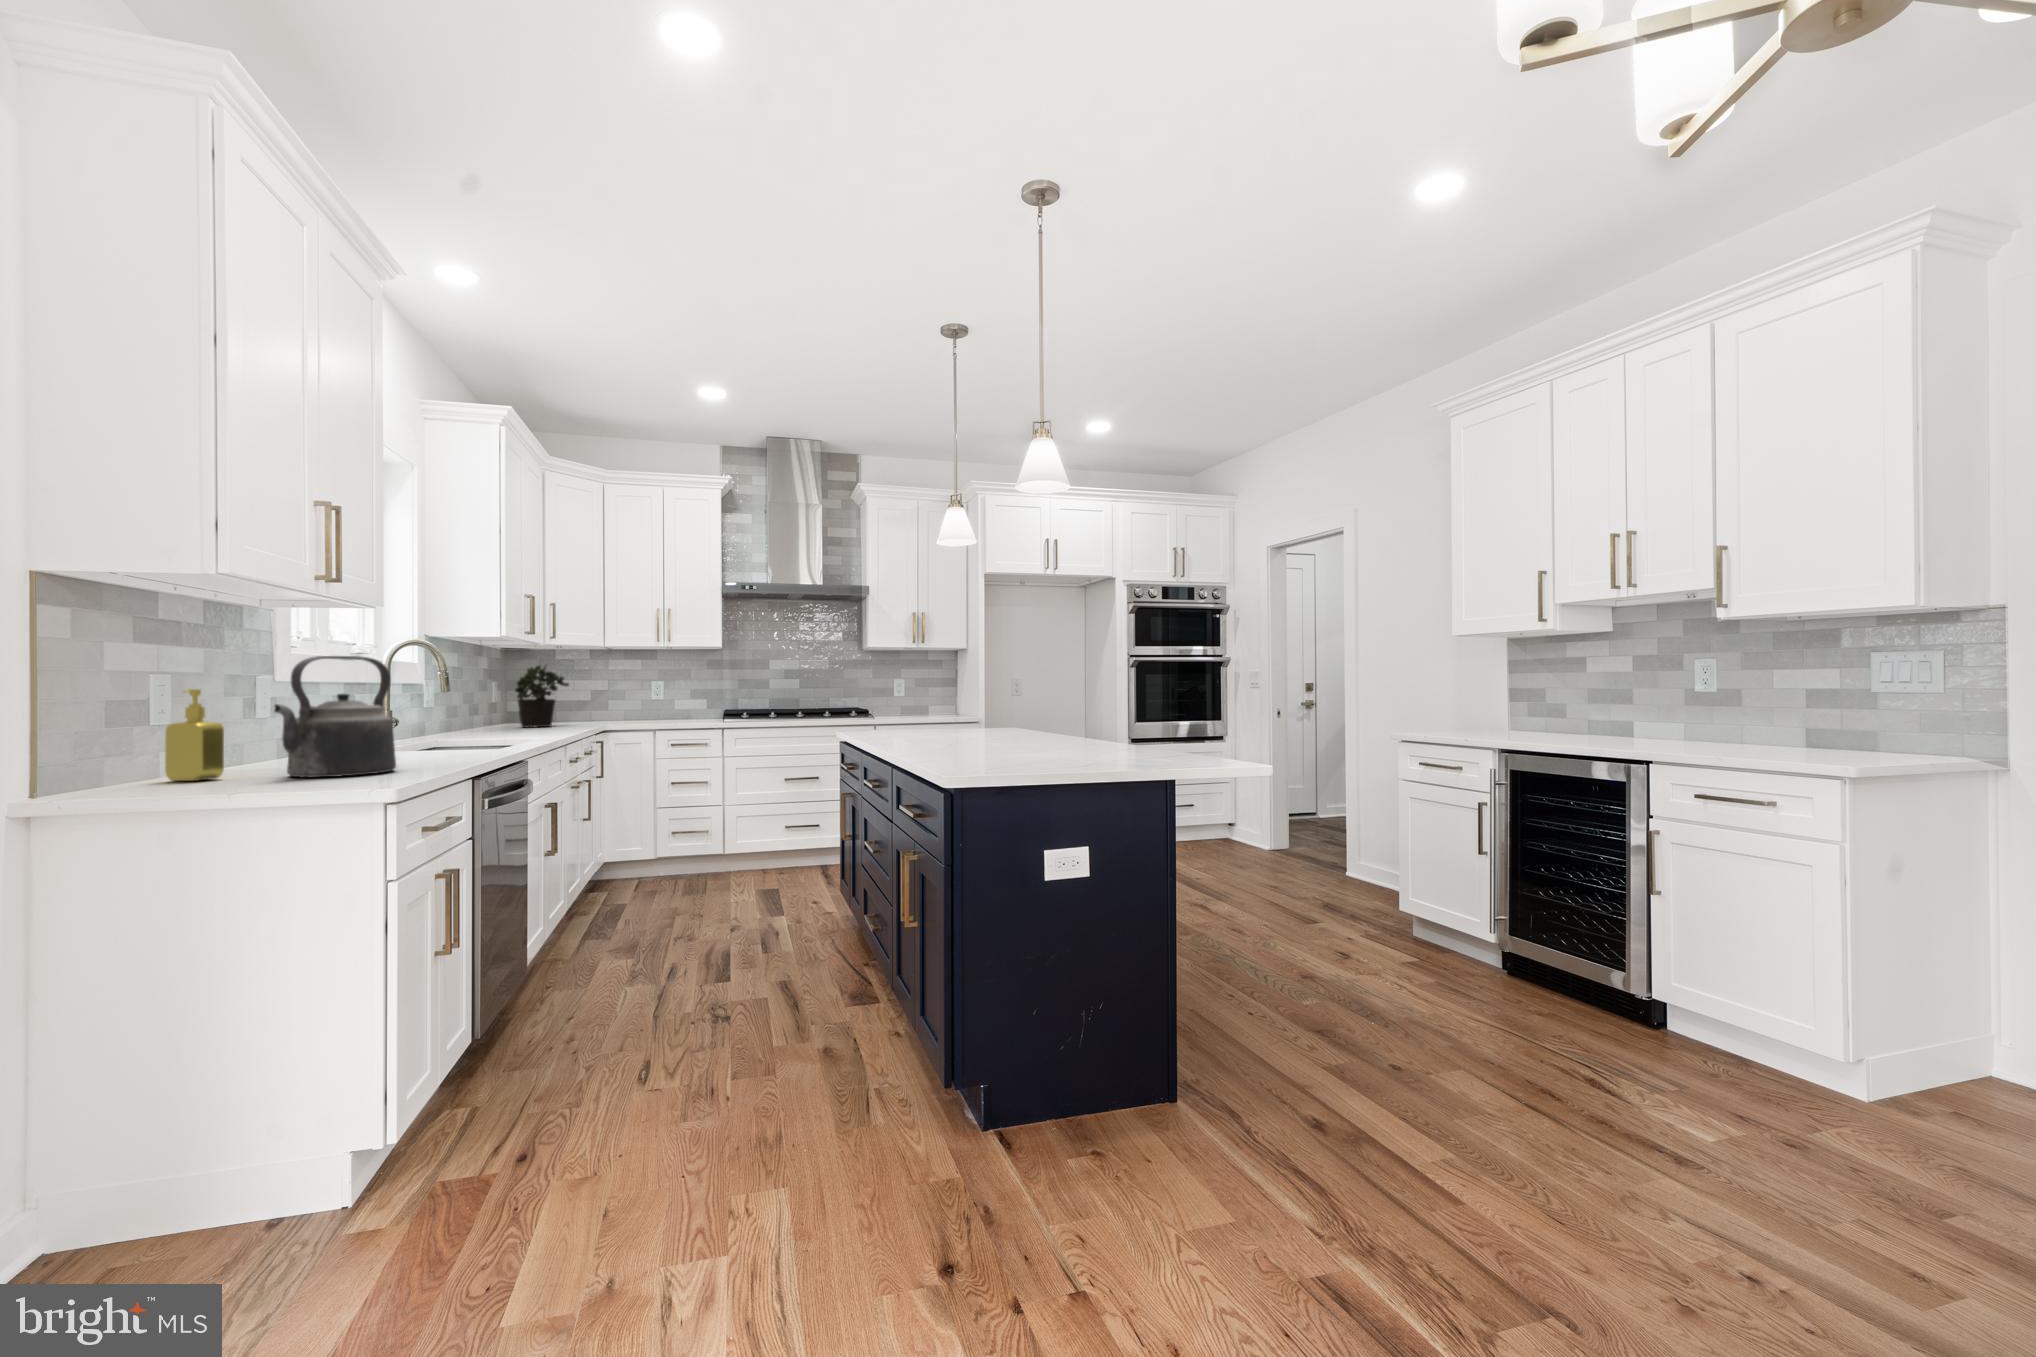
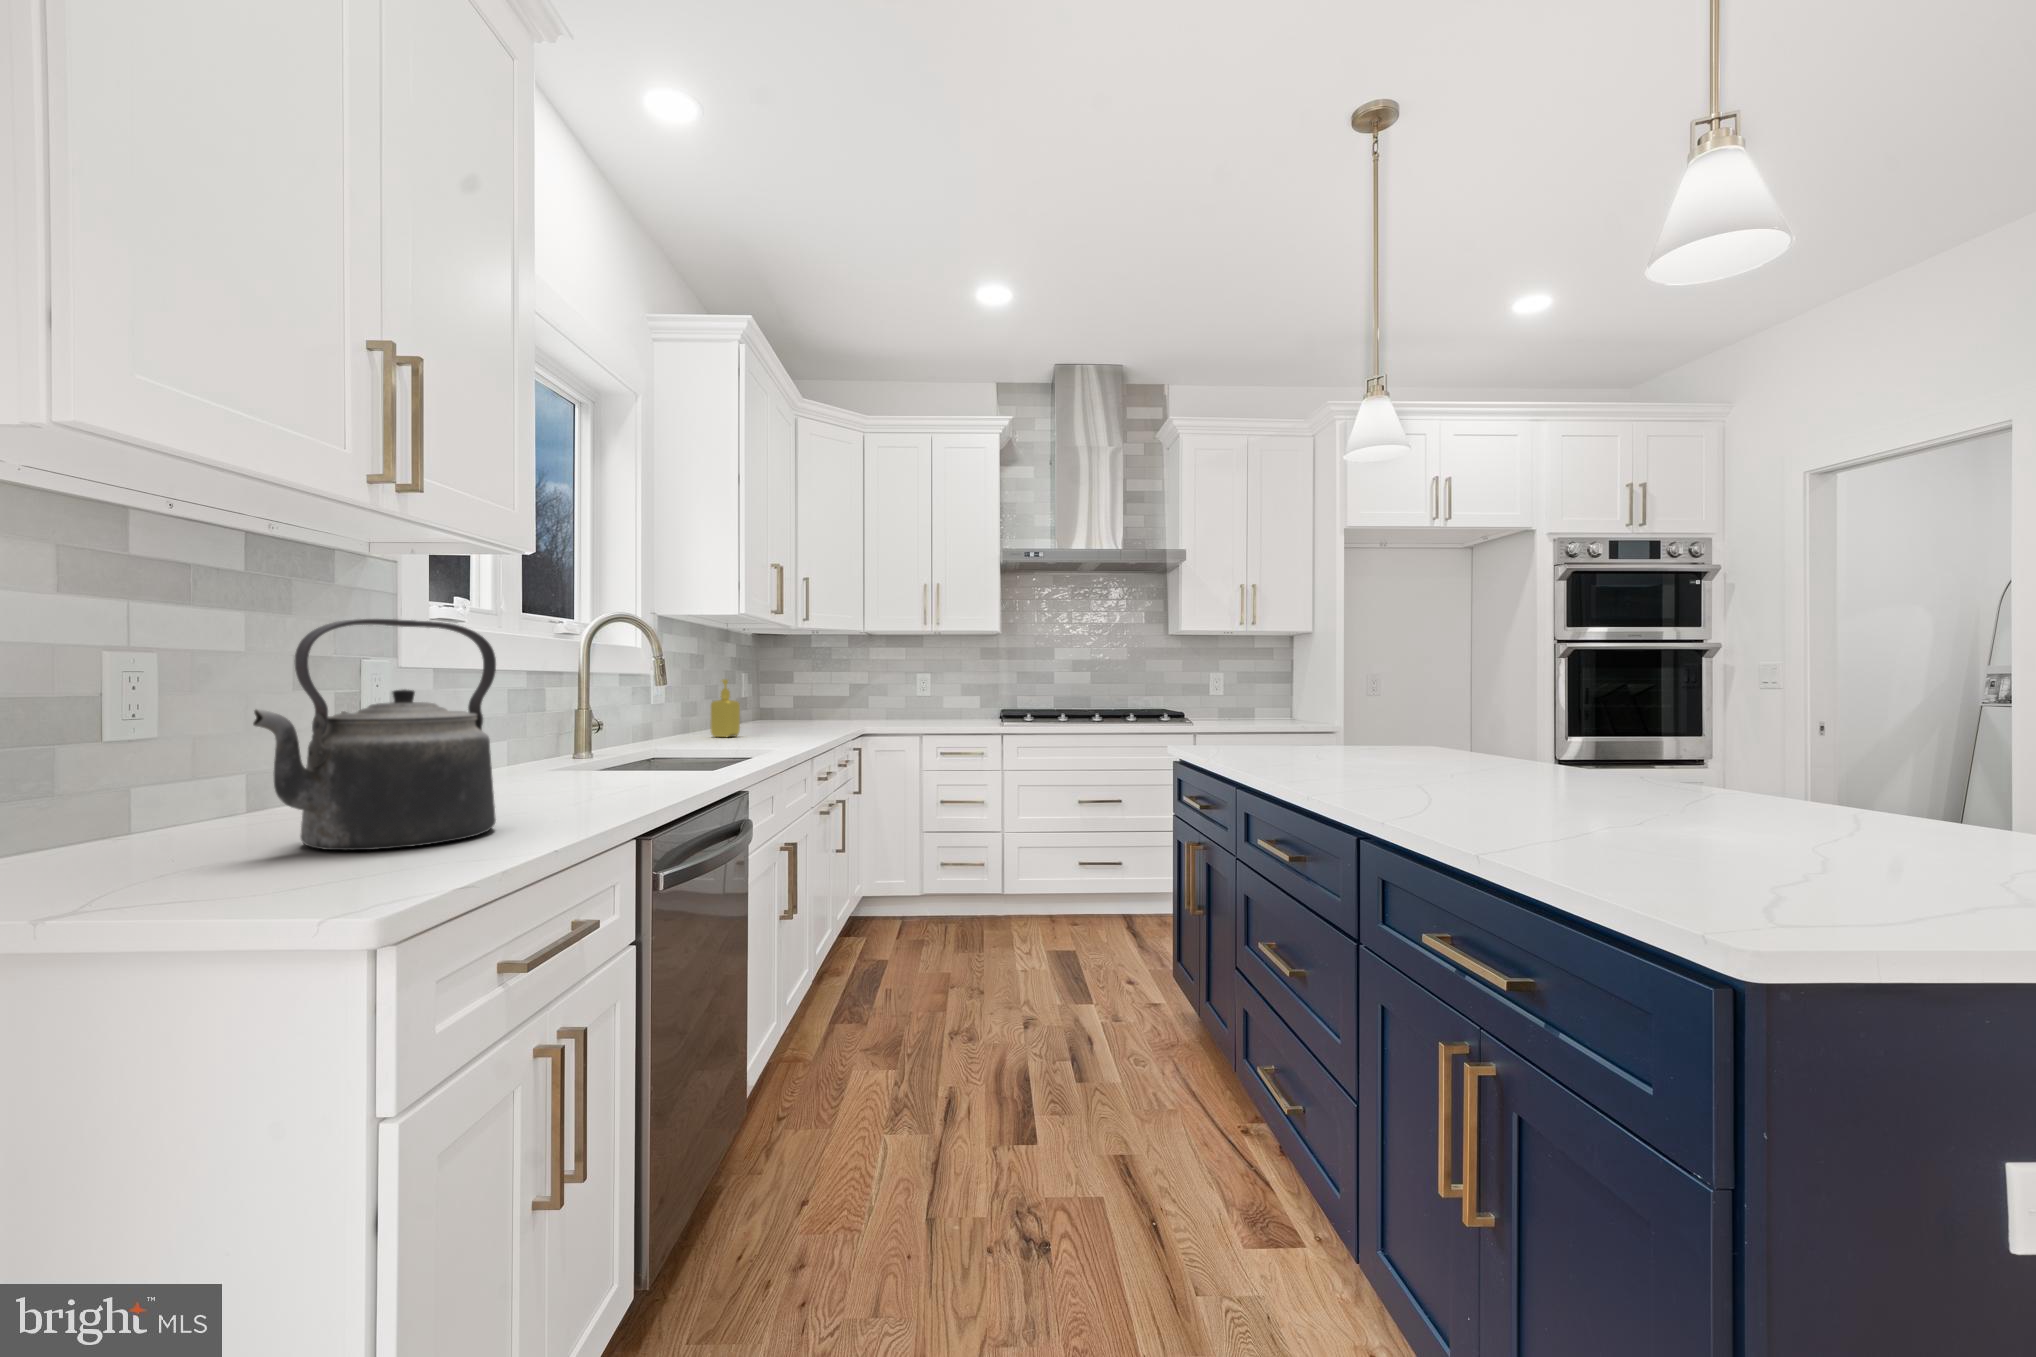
potted plant: present [515,666,569,728] -> none [764,651,824,729]
soap dispenser: present [165,689,224,781] -> present [710,679,740,737]

